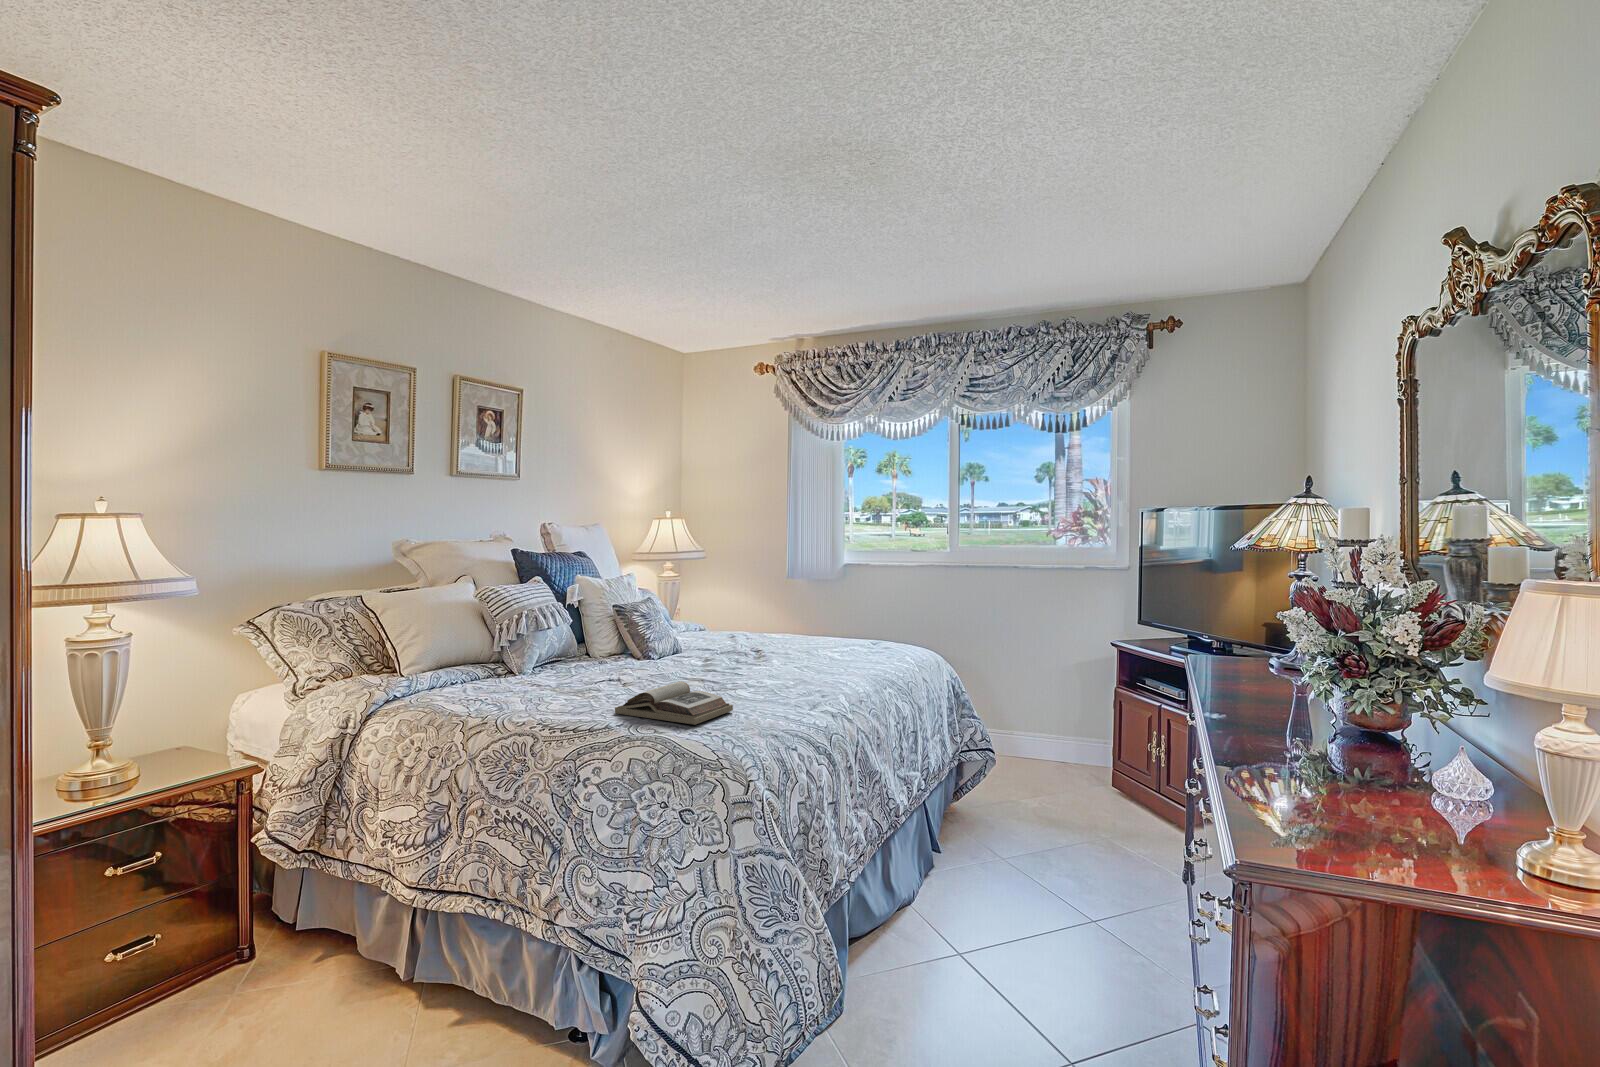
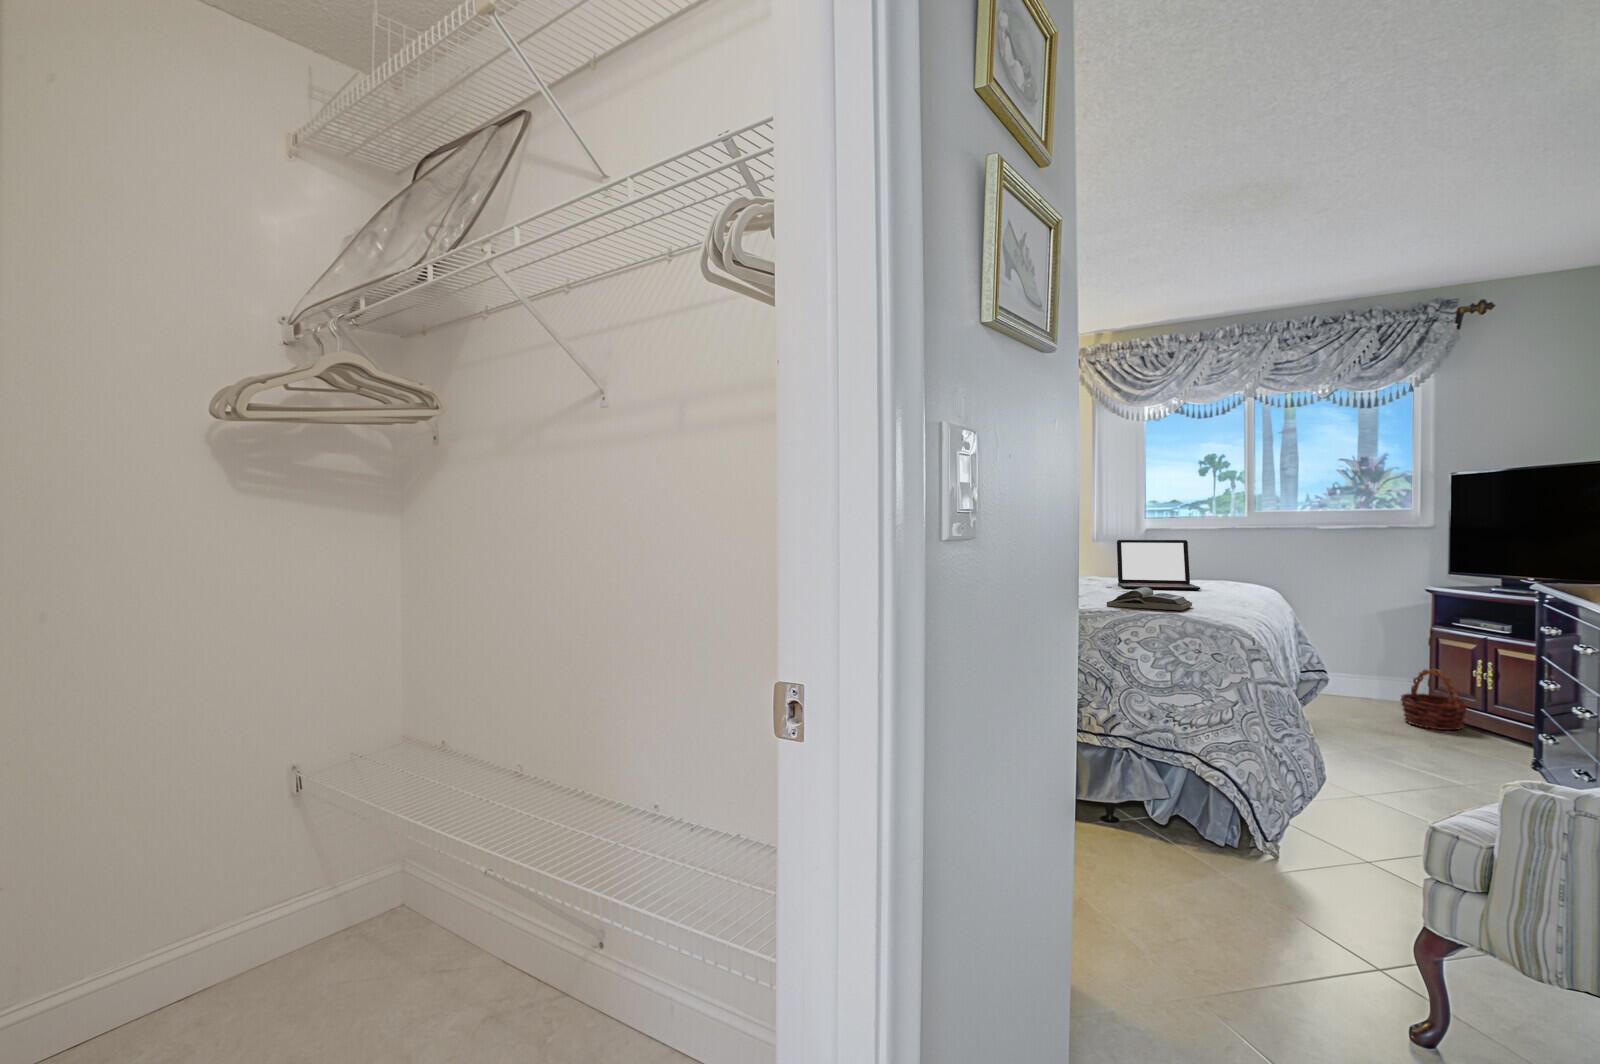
laptop: none [729,594,825,664] -> present [1117,540,1200,590]
basket: none [1076,743,1143,818] -> present [1400,669,1468,730]

